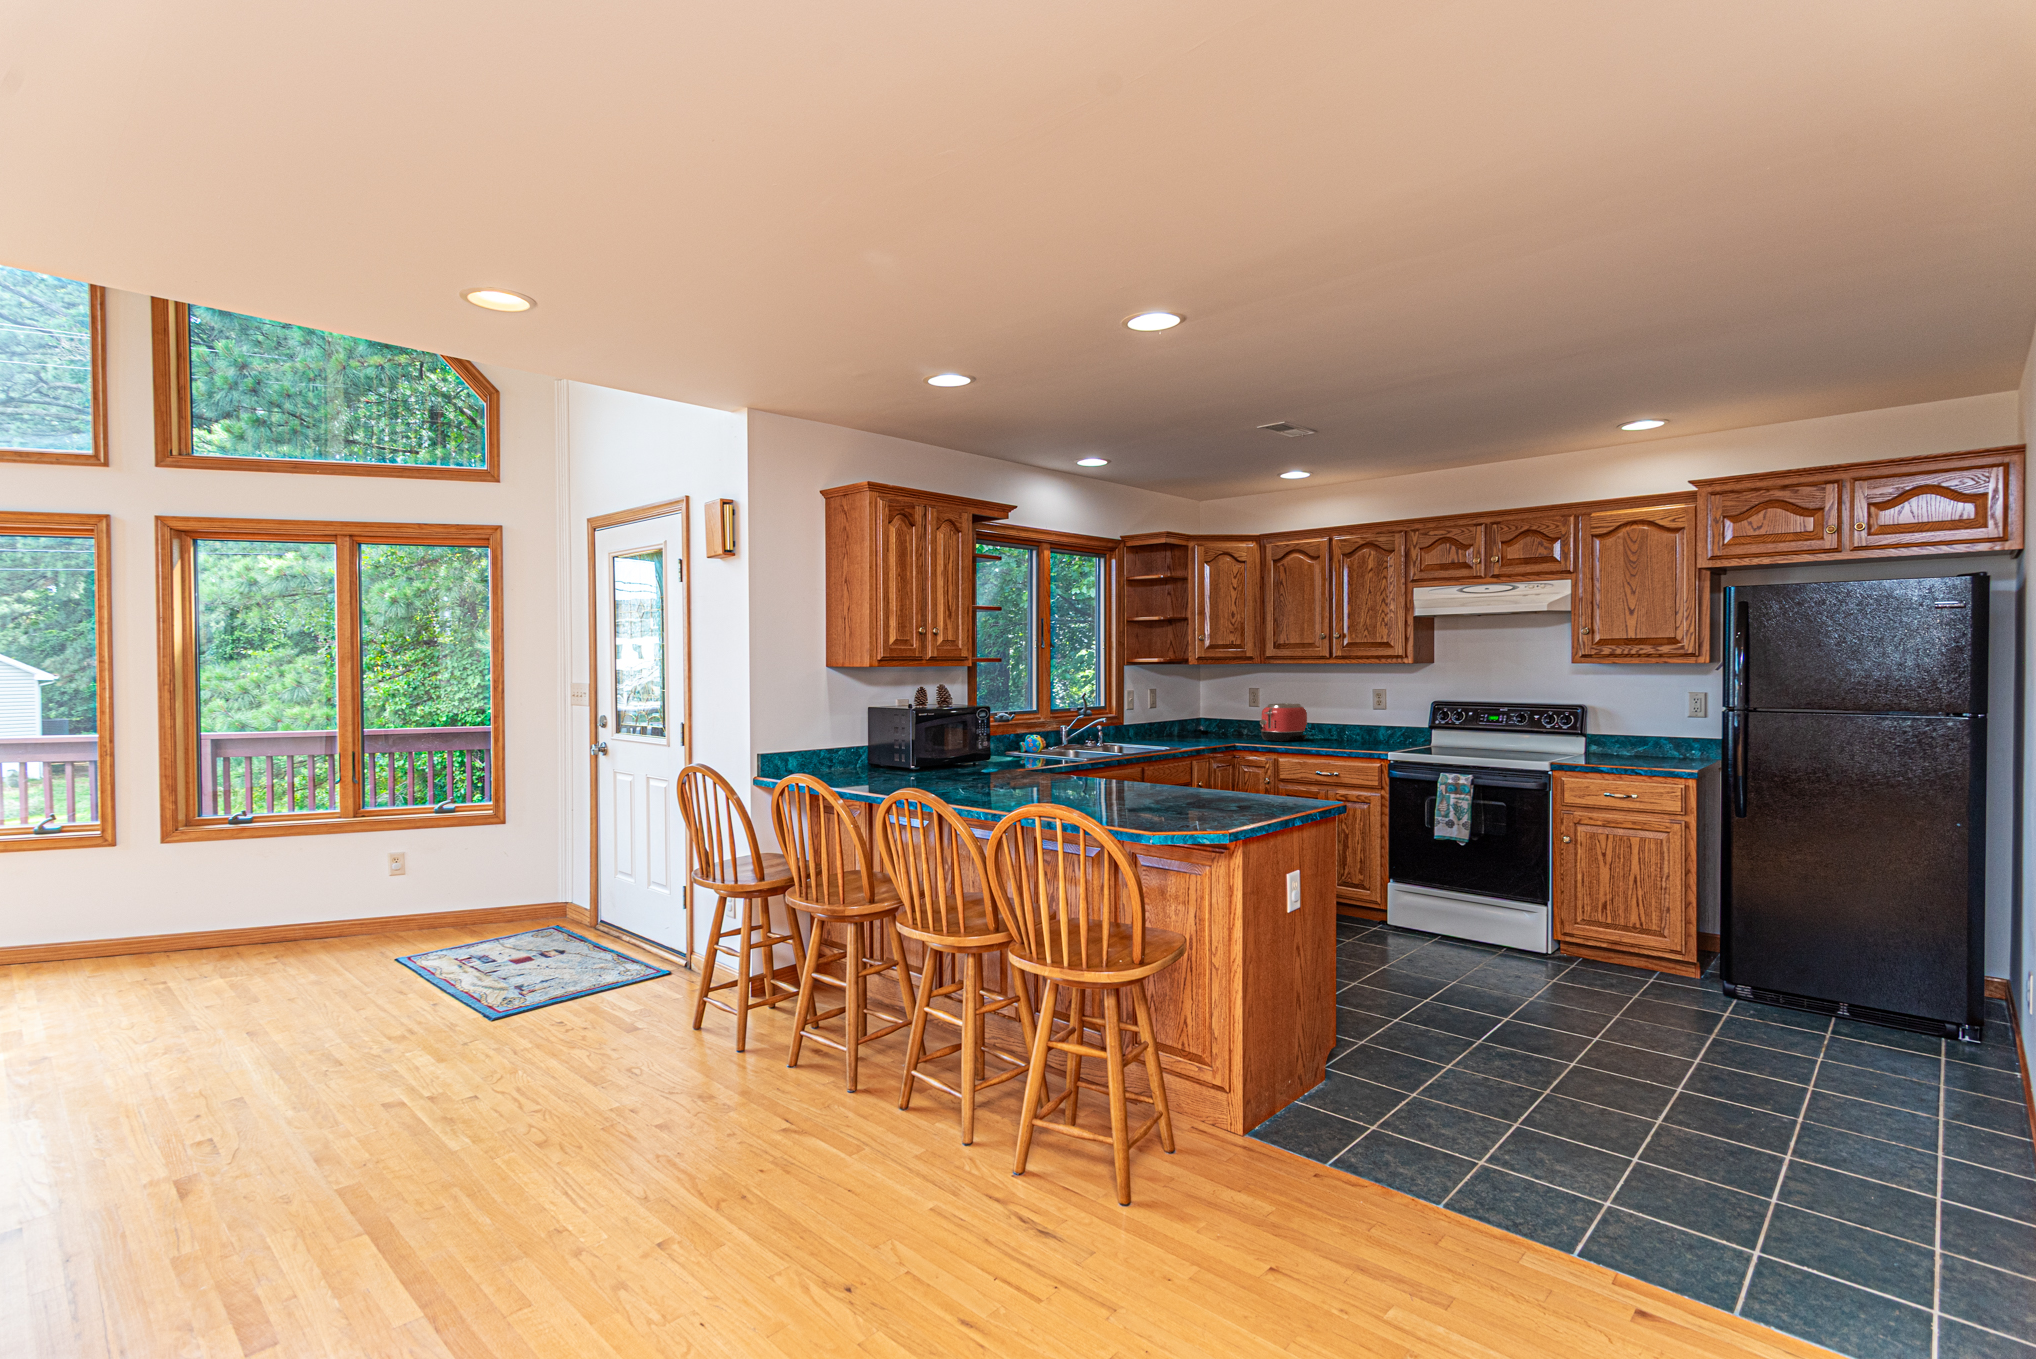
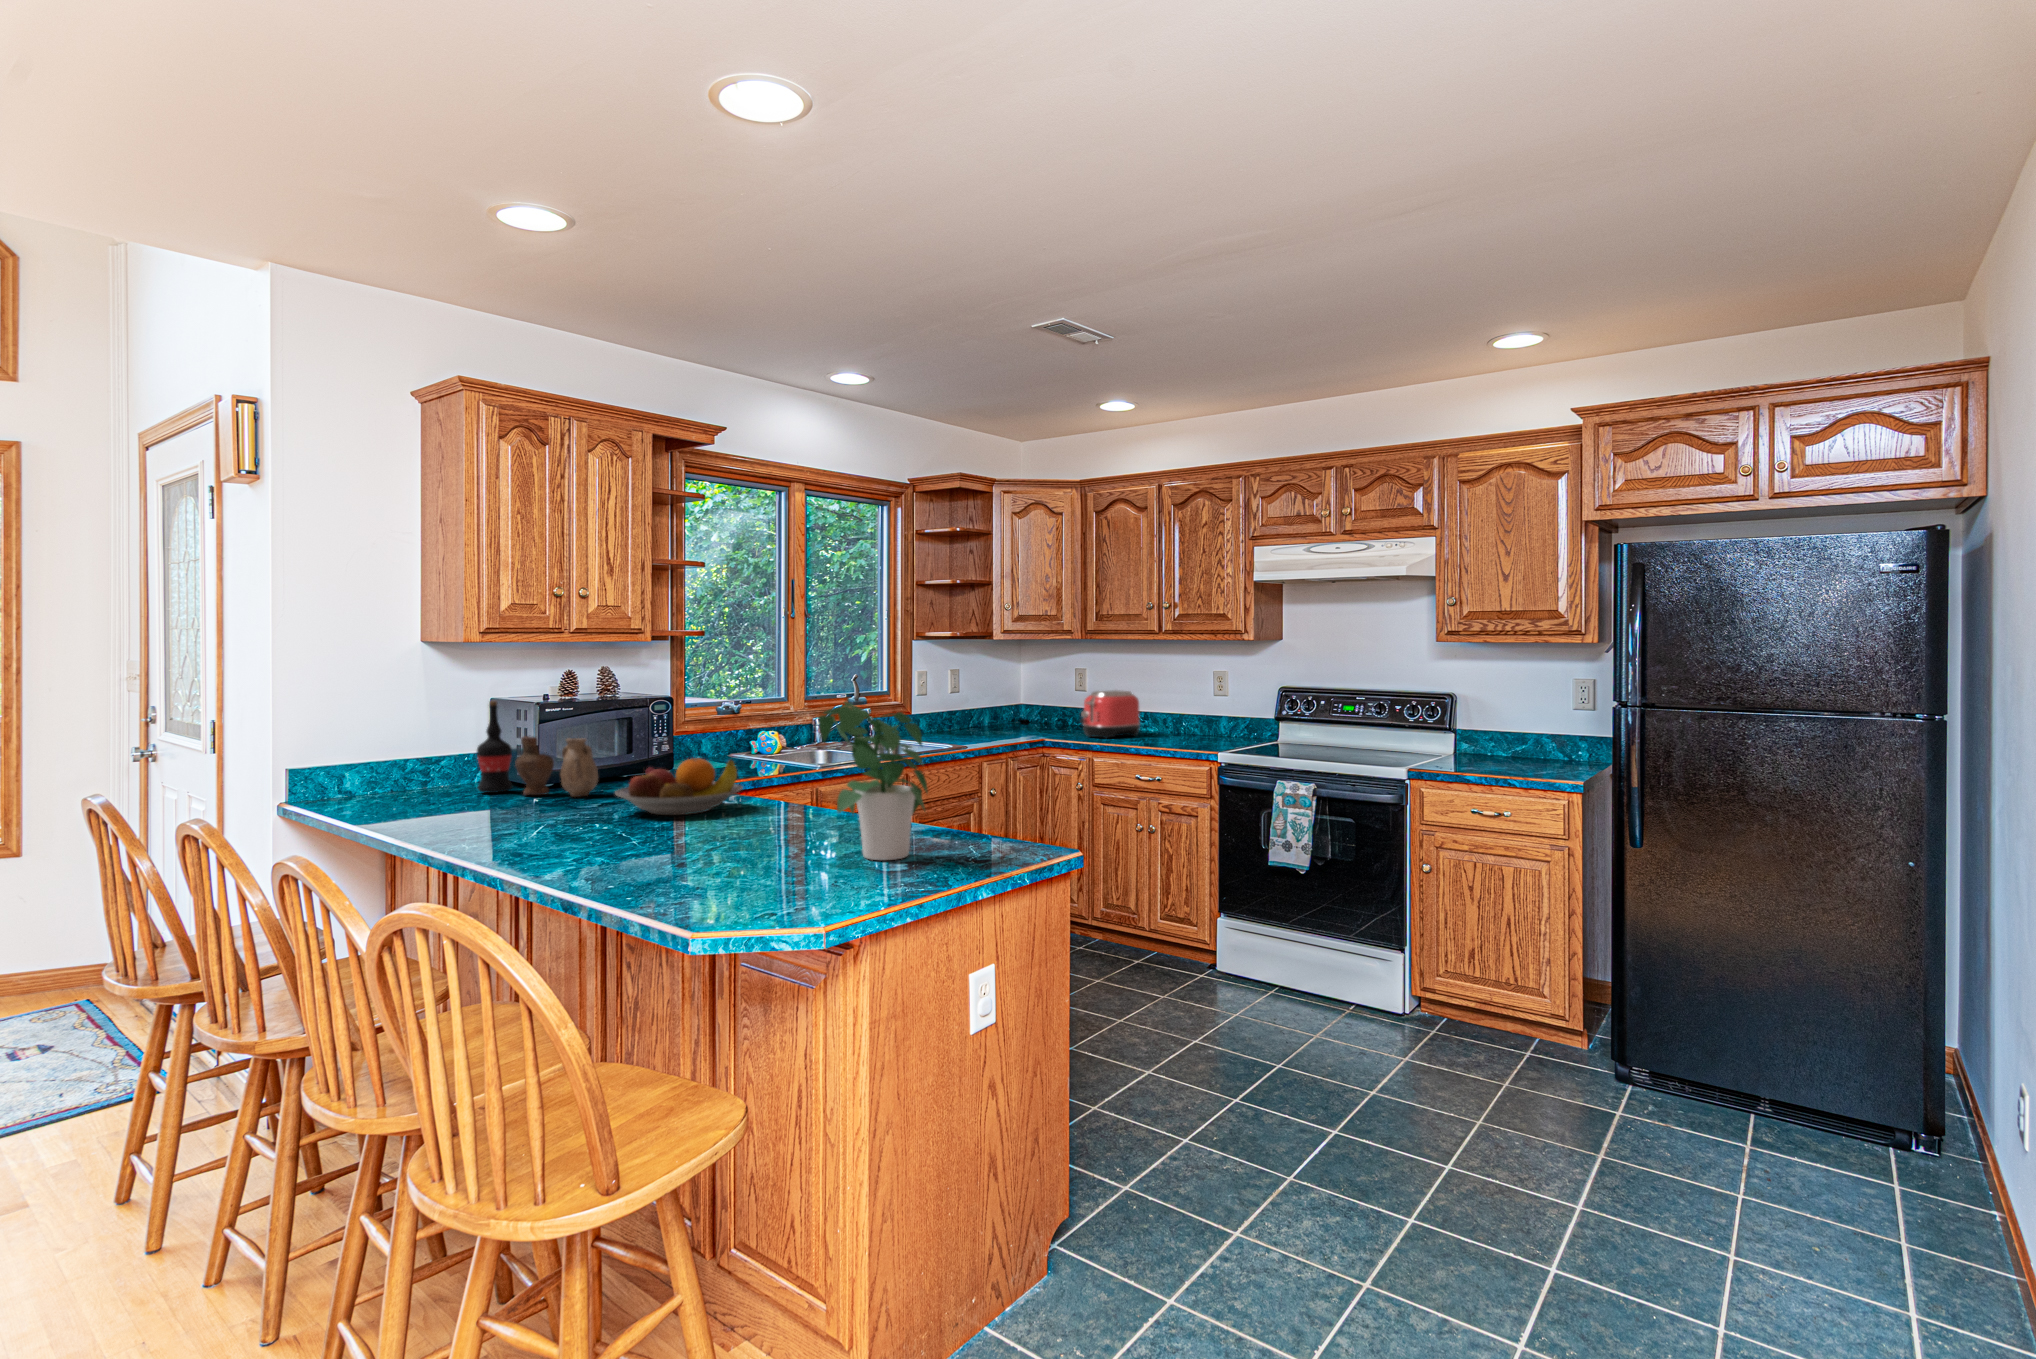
potted plant: none [1173,703,1252,810] -> present [818,701,928,860]
wine bottle: none [861,707,885,773] -> present [477,701,512,793]
vase: none [892,732,951,776] -> present [515,736,598,797]
fruit bowl: none [986,747,1072,787] -> present [615,758,742,815]

